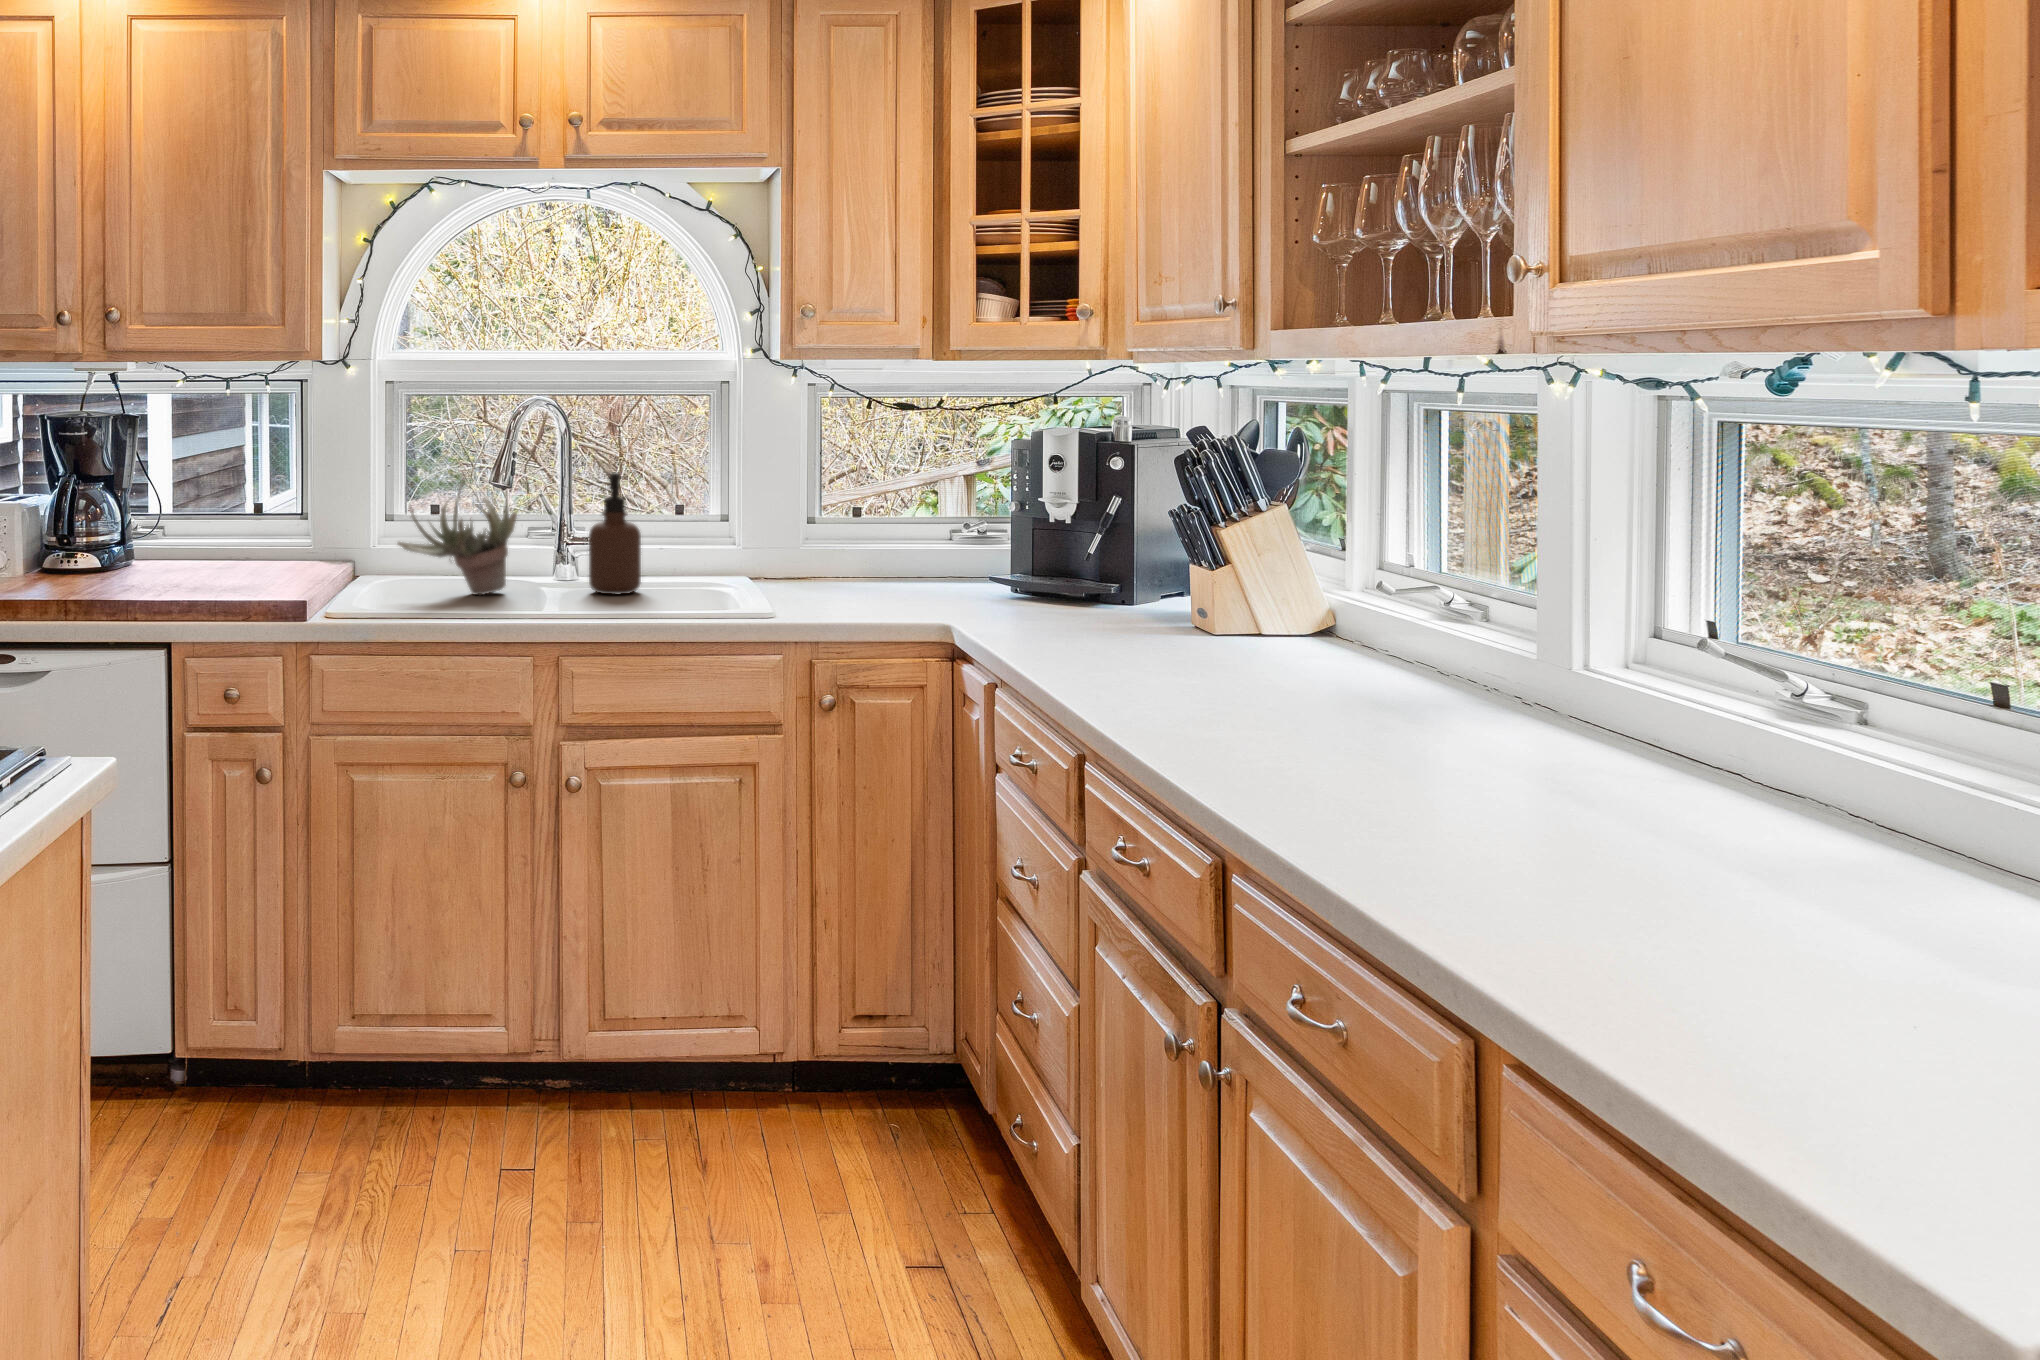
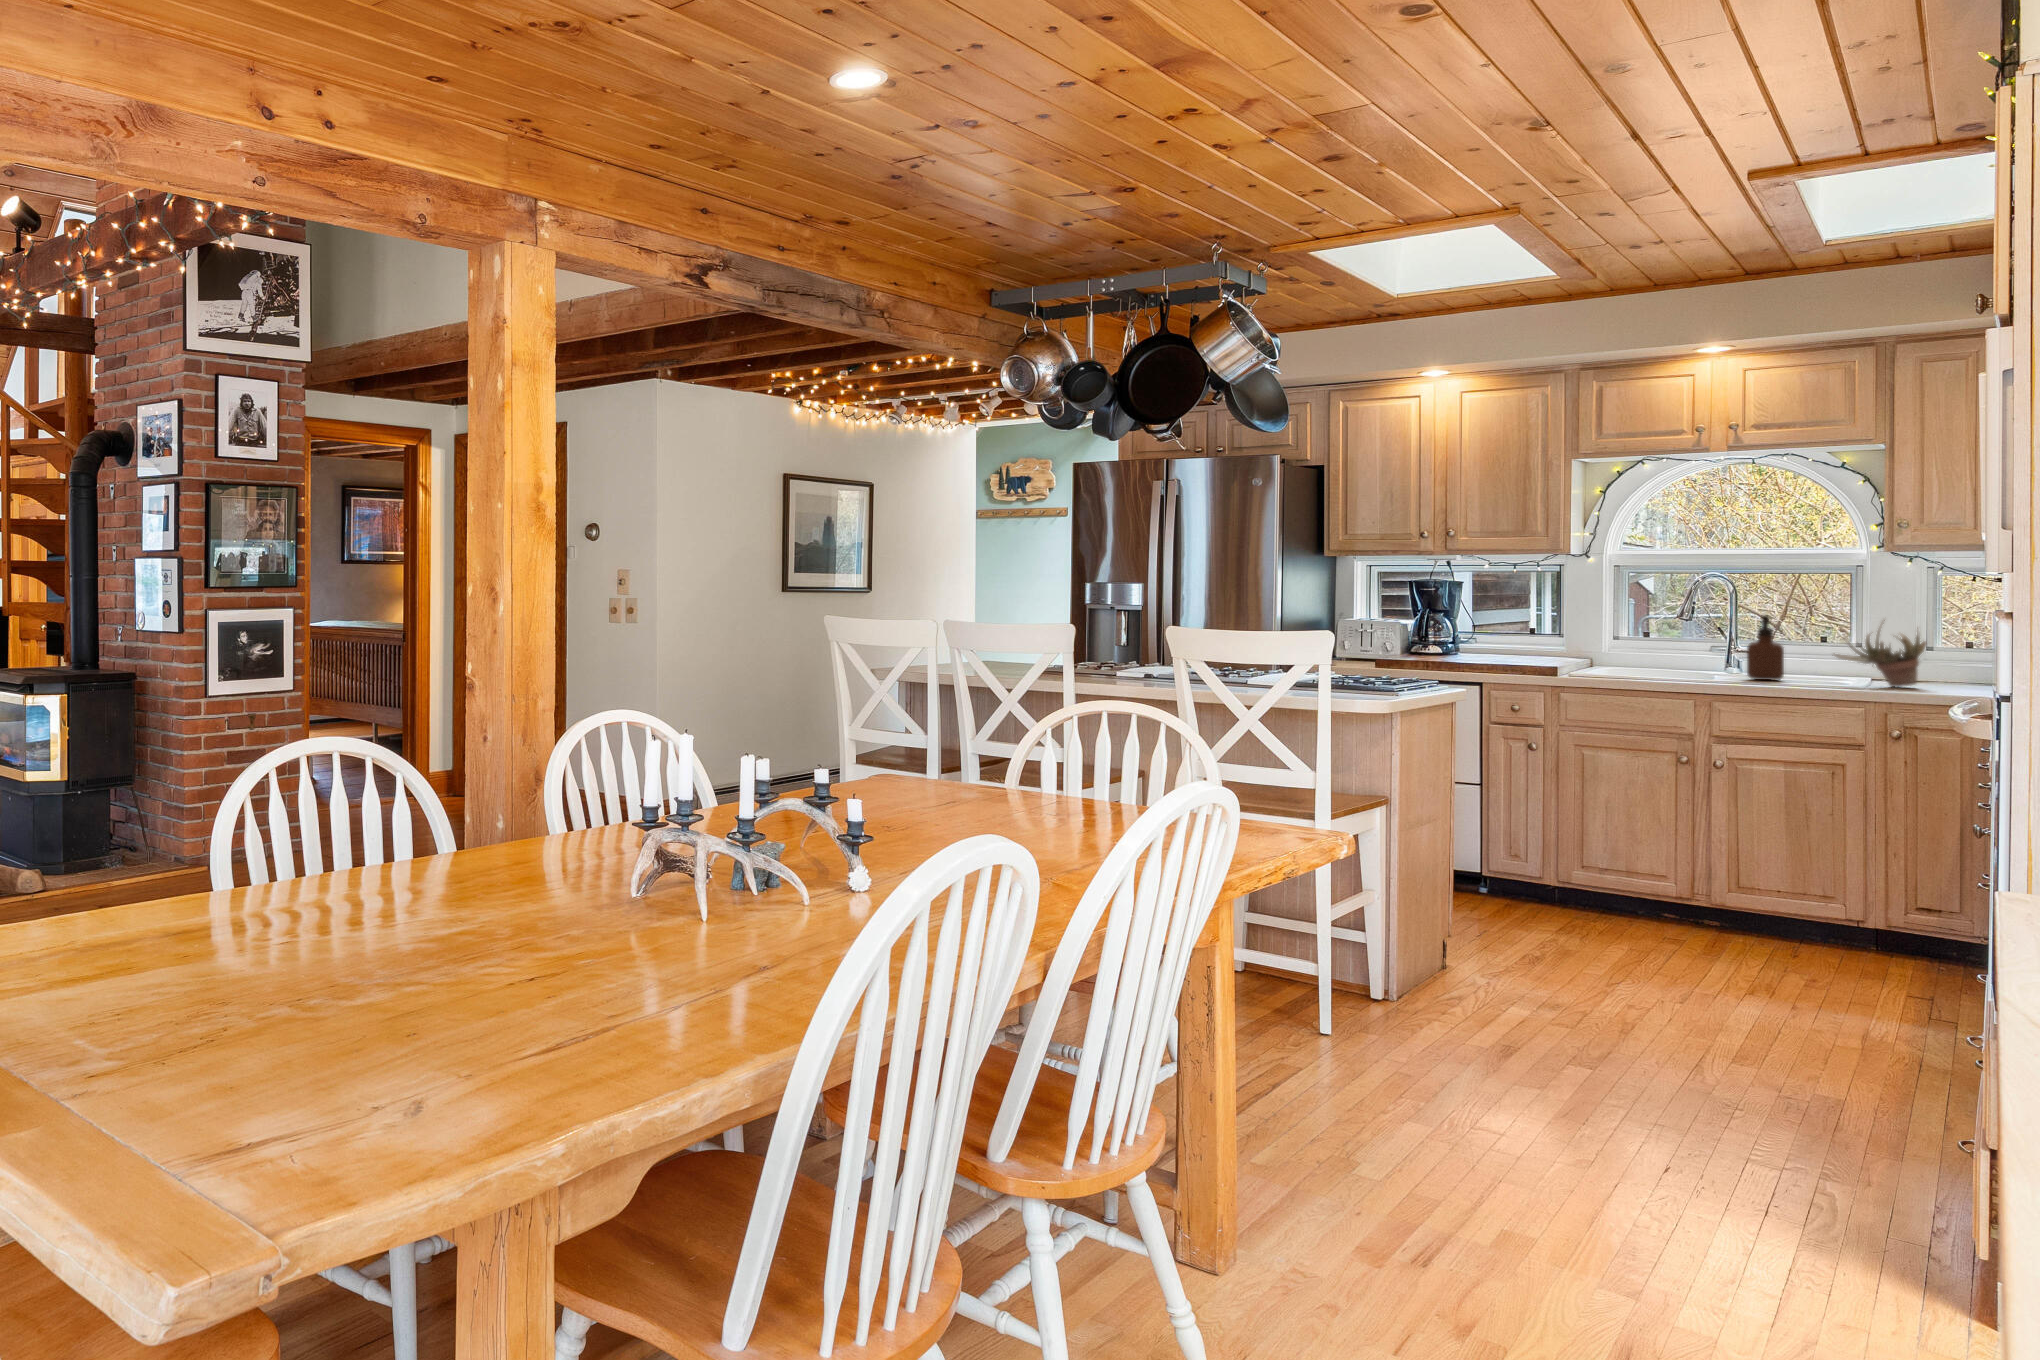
succulent plant: present [398,479,517,595] -> present [1835,620,1926,687]

